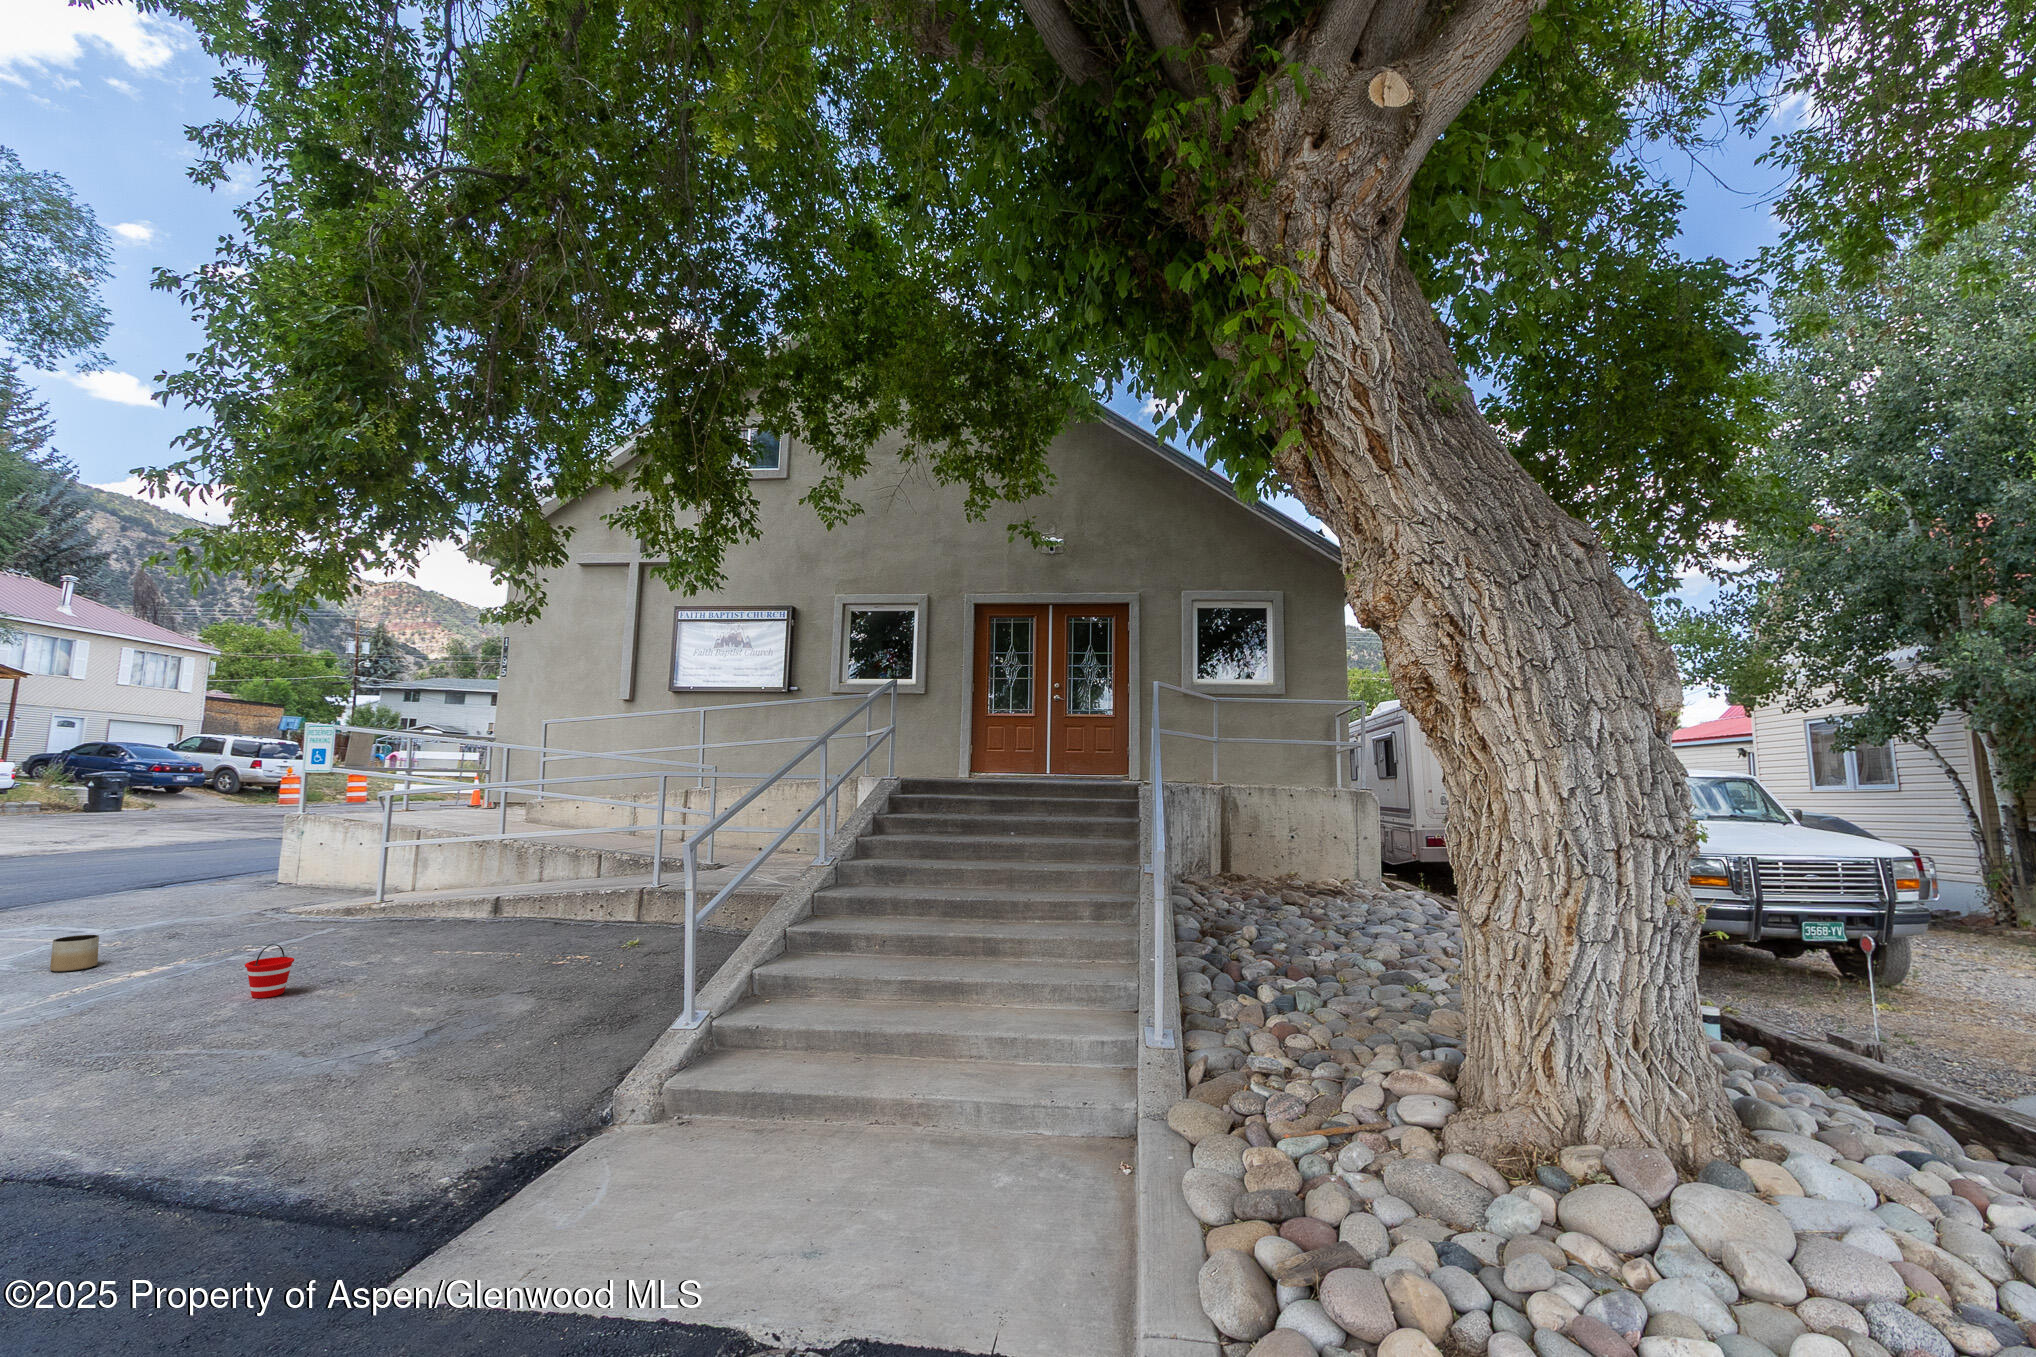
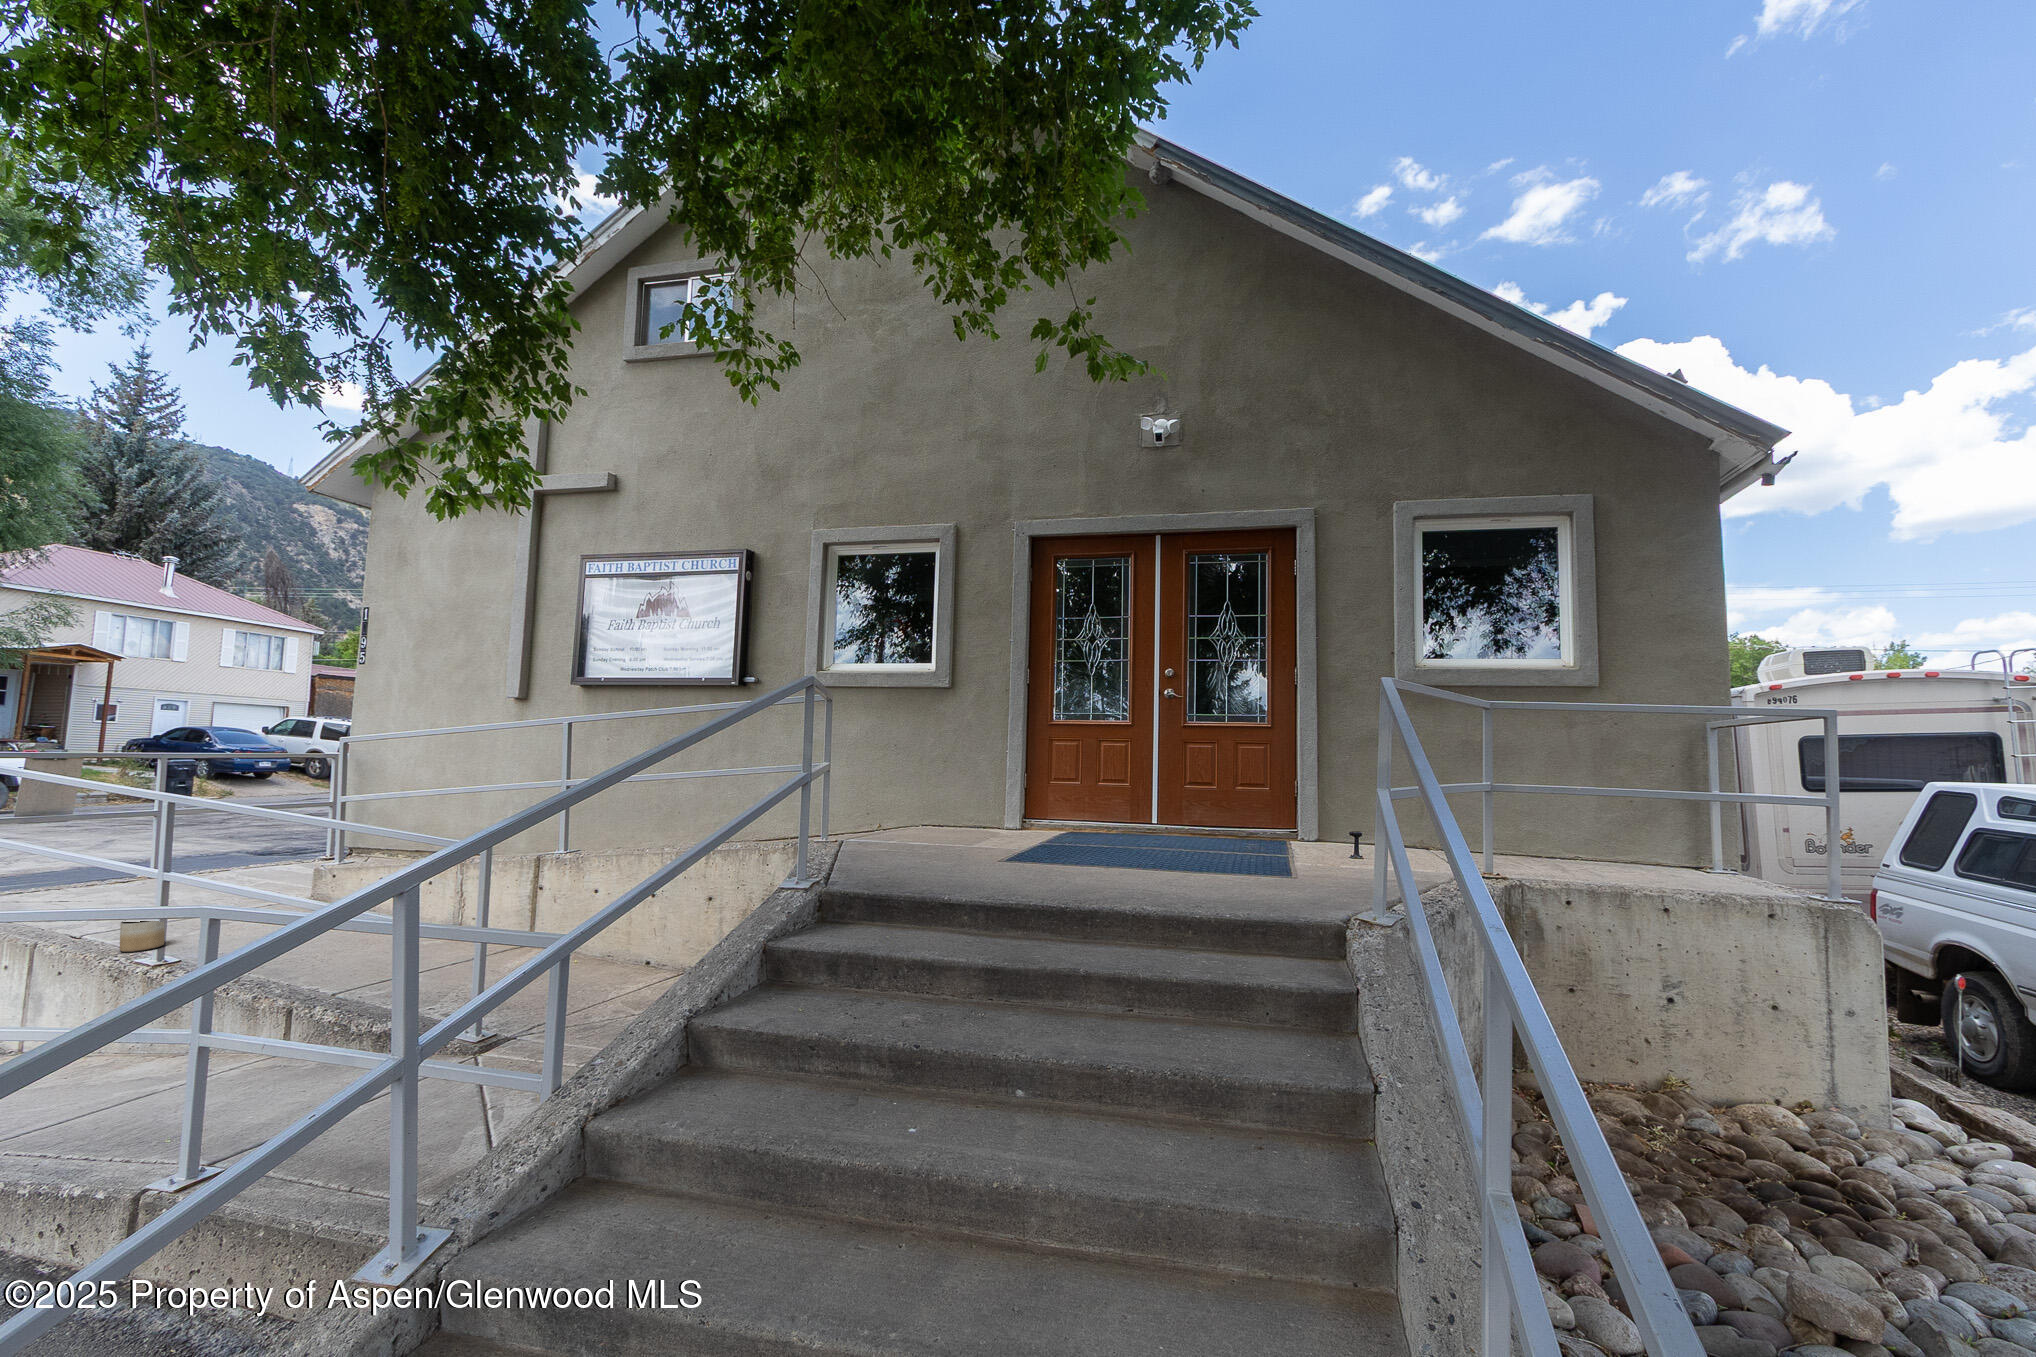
bucket: present [245,944,294,998] -> none [295,924,342,976]

